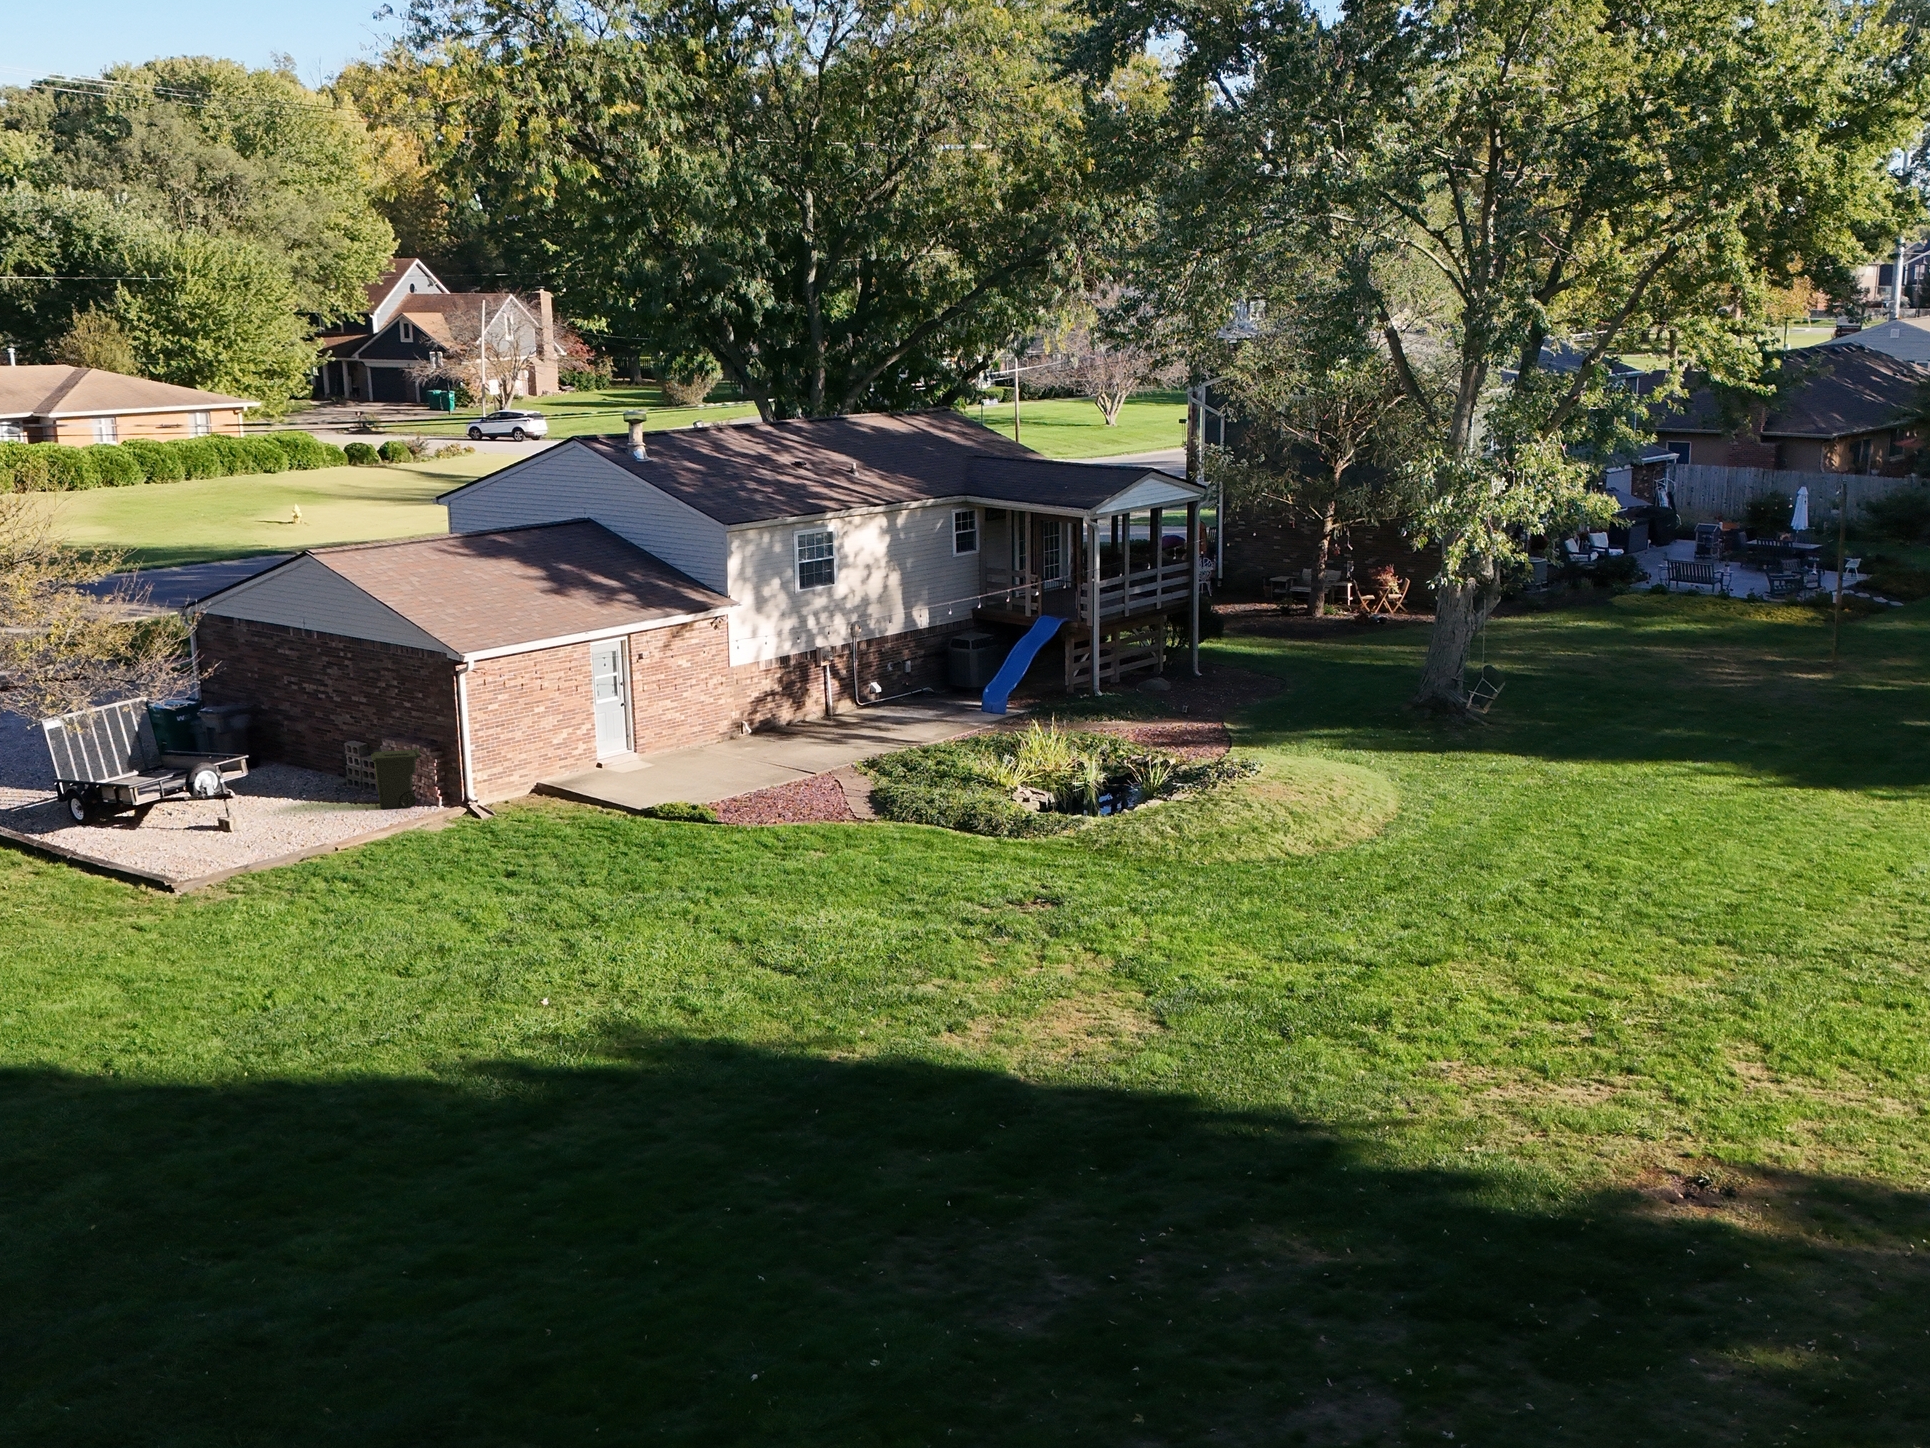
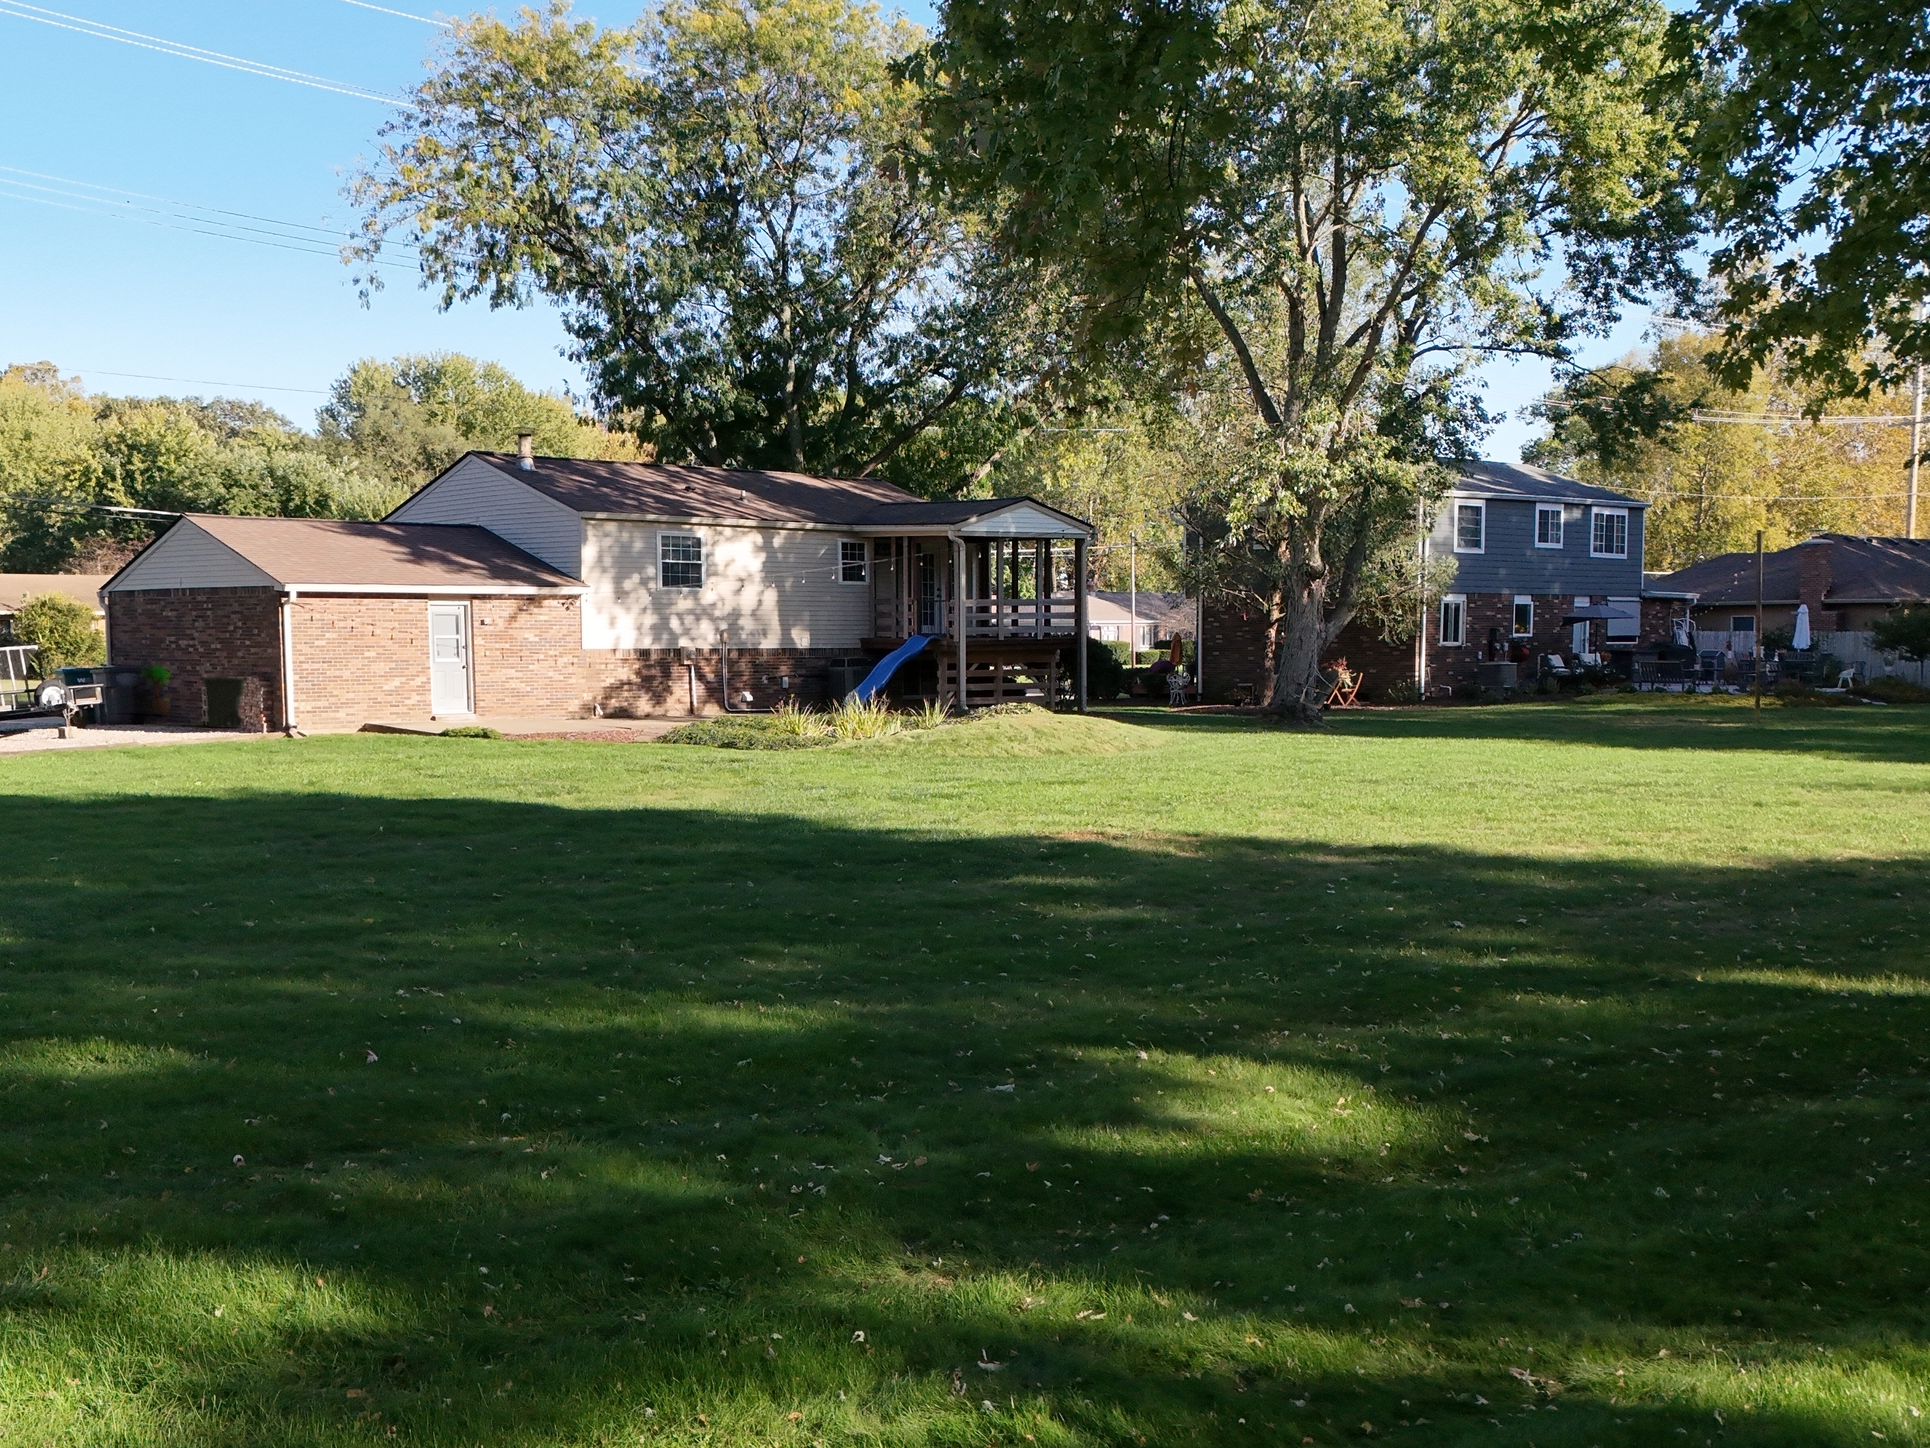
potted tree: none [281,721,326,780] -> present [141,665,171,716]

